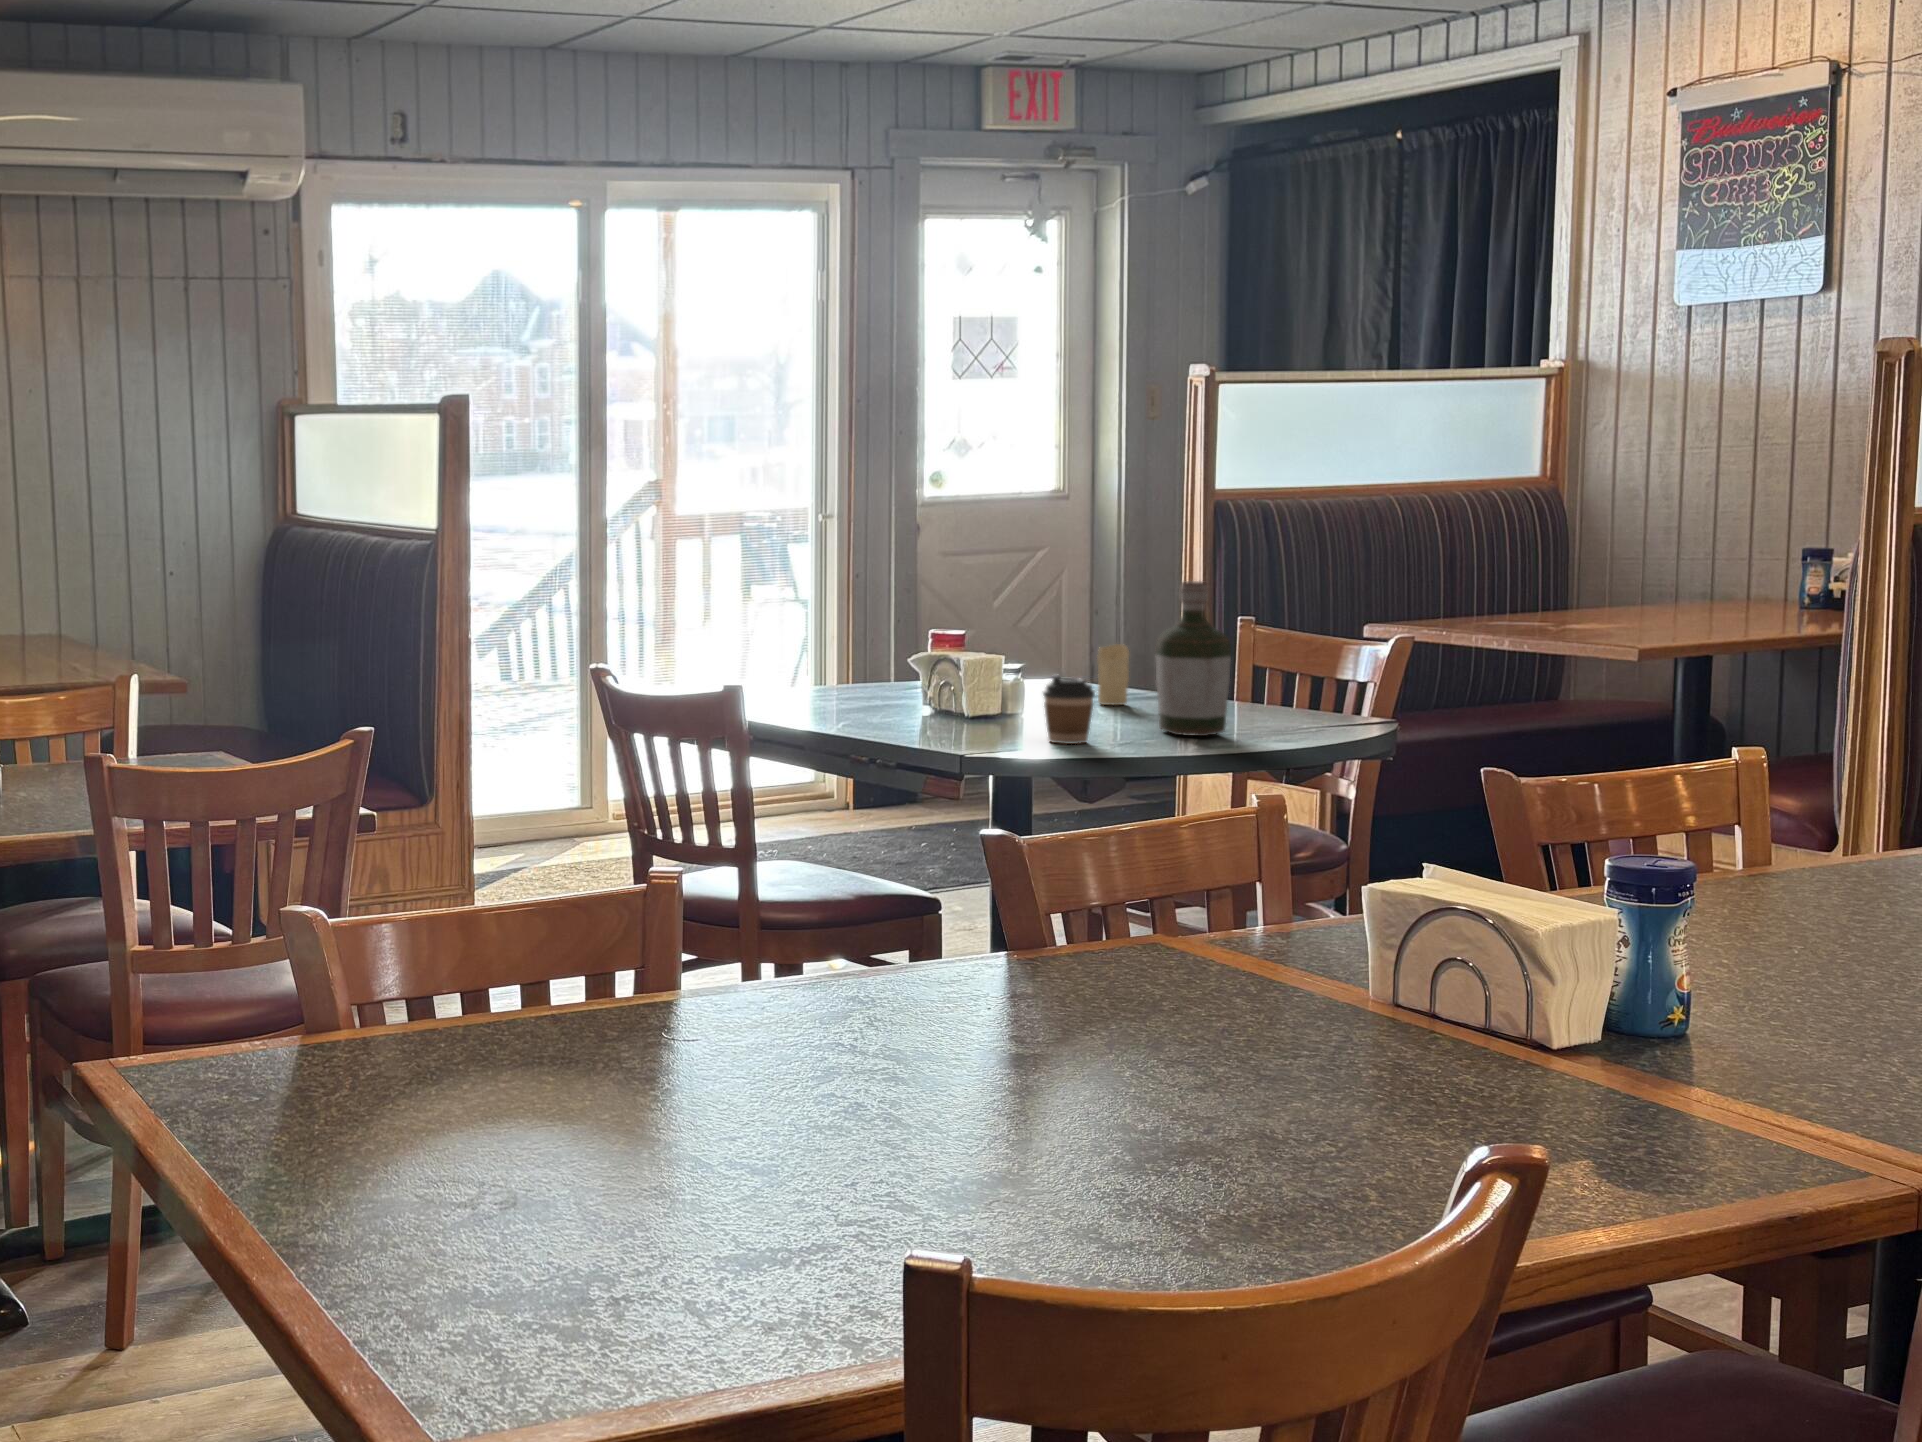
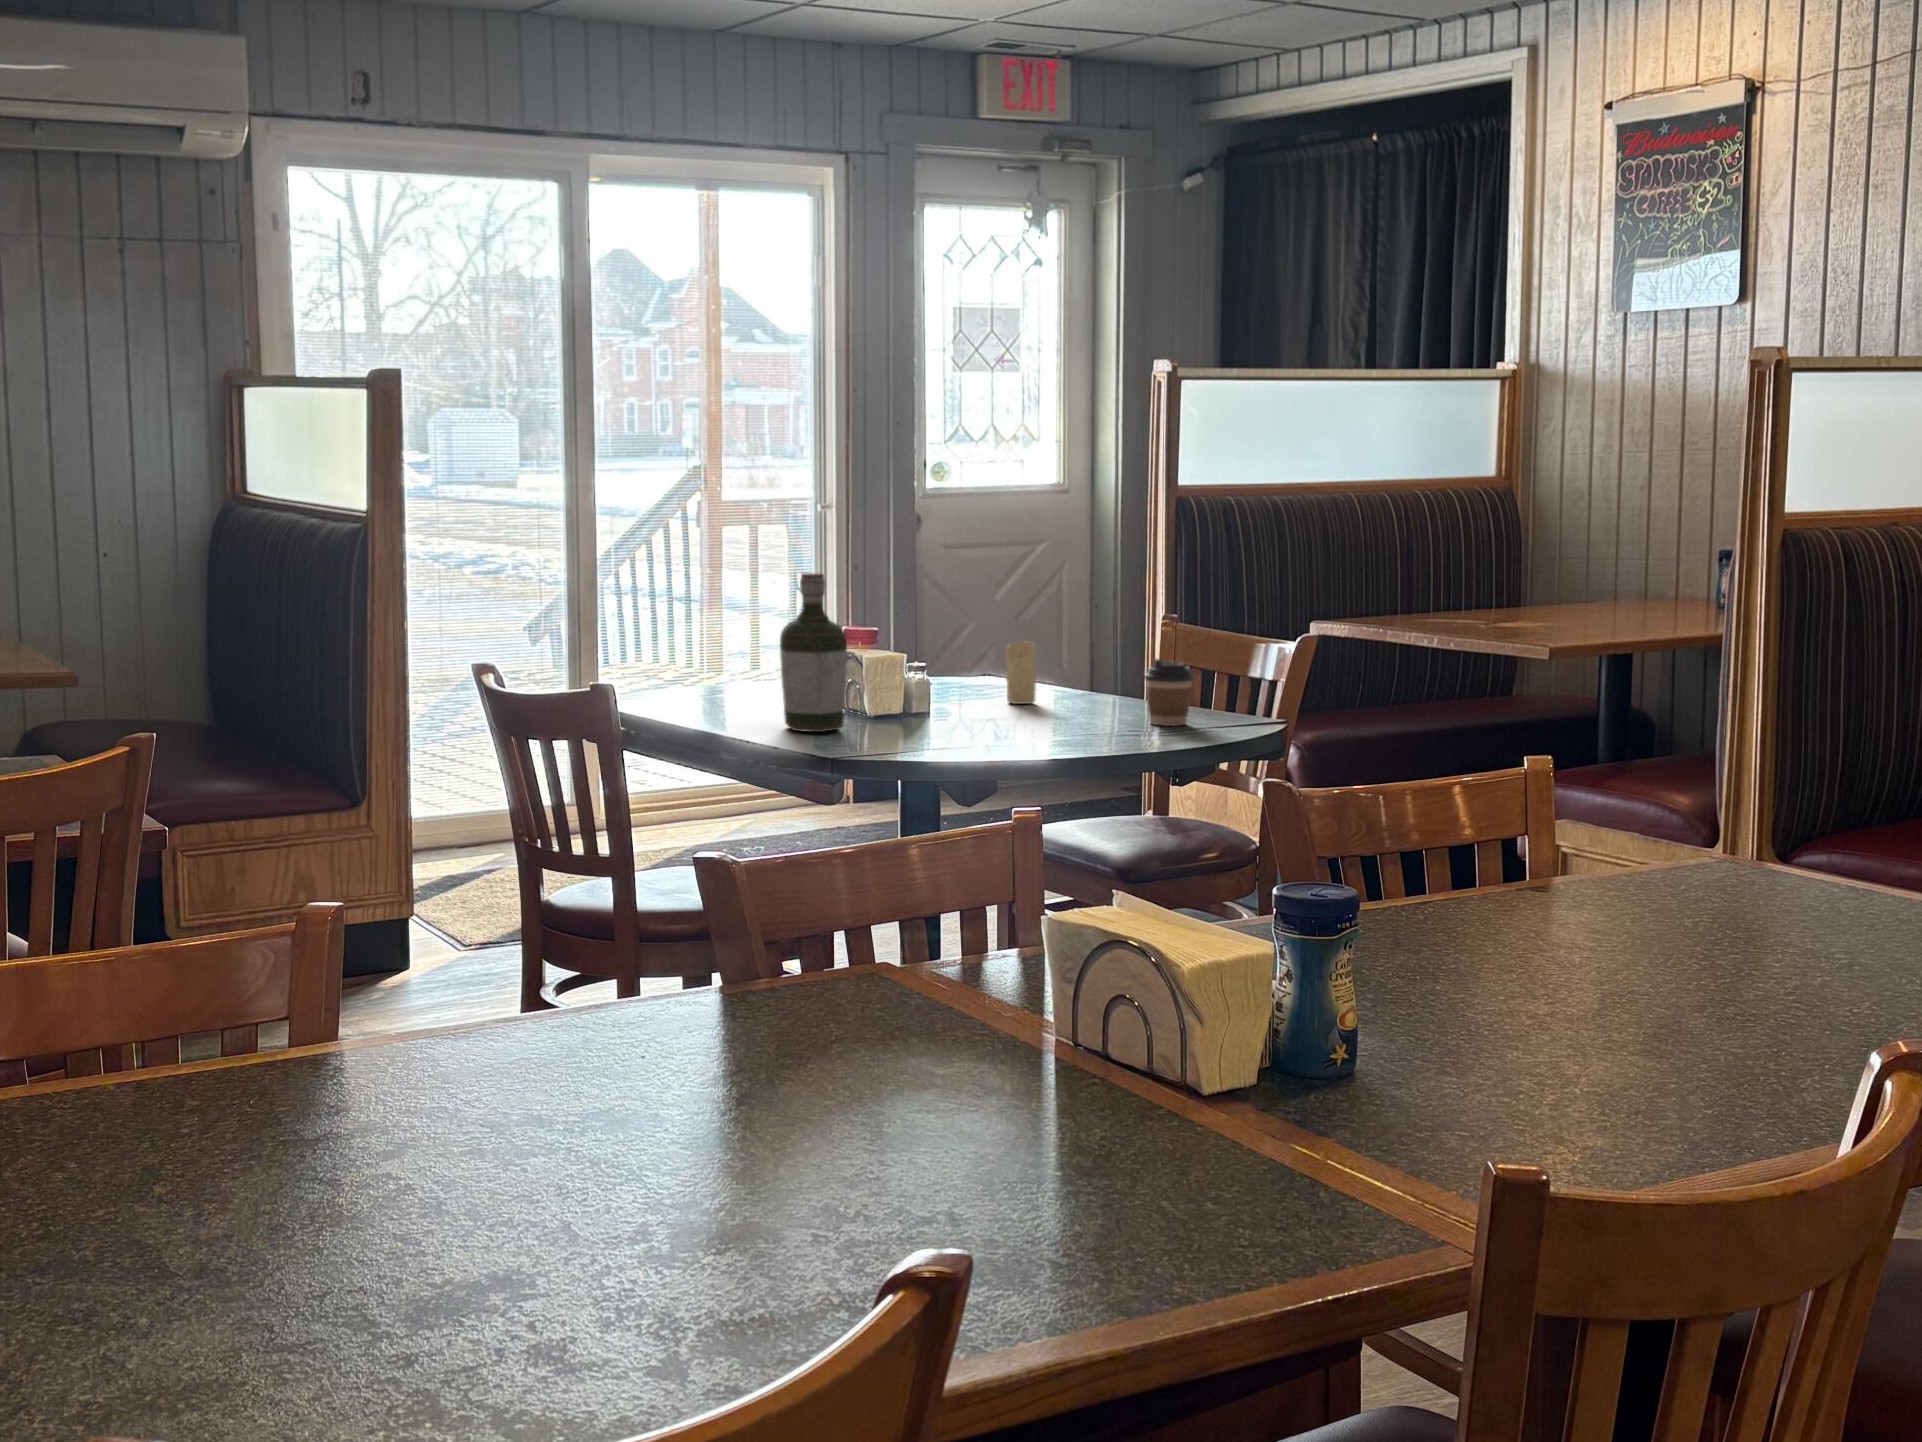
bottle: present [1155,581,1231,736] -> present [780,573,847,732]
coffee cup: present [1043,674,1095,744] -> present [1145,659,1194,726]

